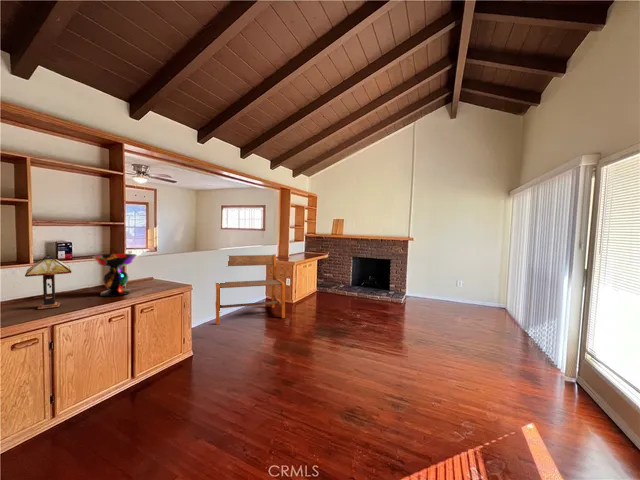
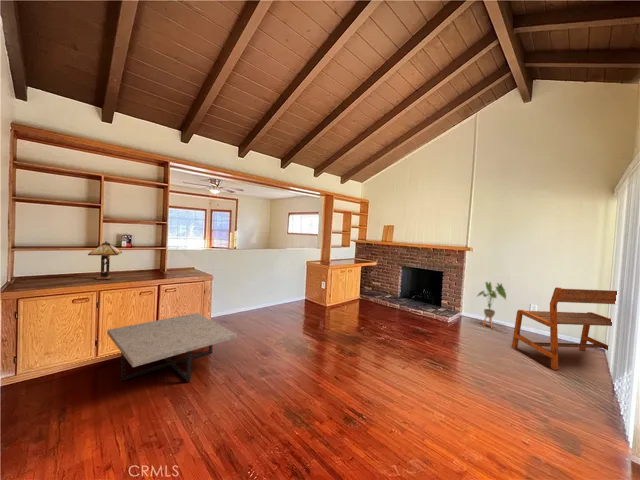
decorative bowl: present [93,254,137,297] -> none [139,245,171,277]
bench: present [216,254,285,325] -> present [512,287,617,370]
house plant: none [425,267,450,306] -> present [478,282,506,327]
coffee table: none [70,333,250,439] -> present [107,313,236,382]

